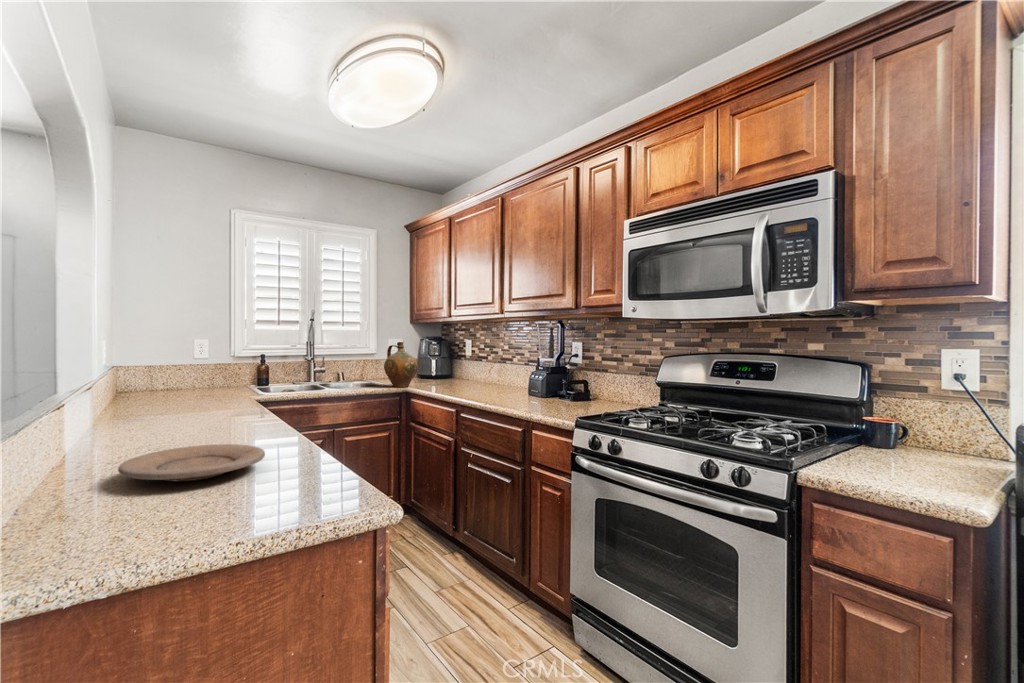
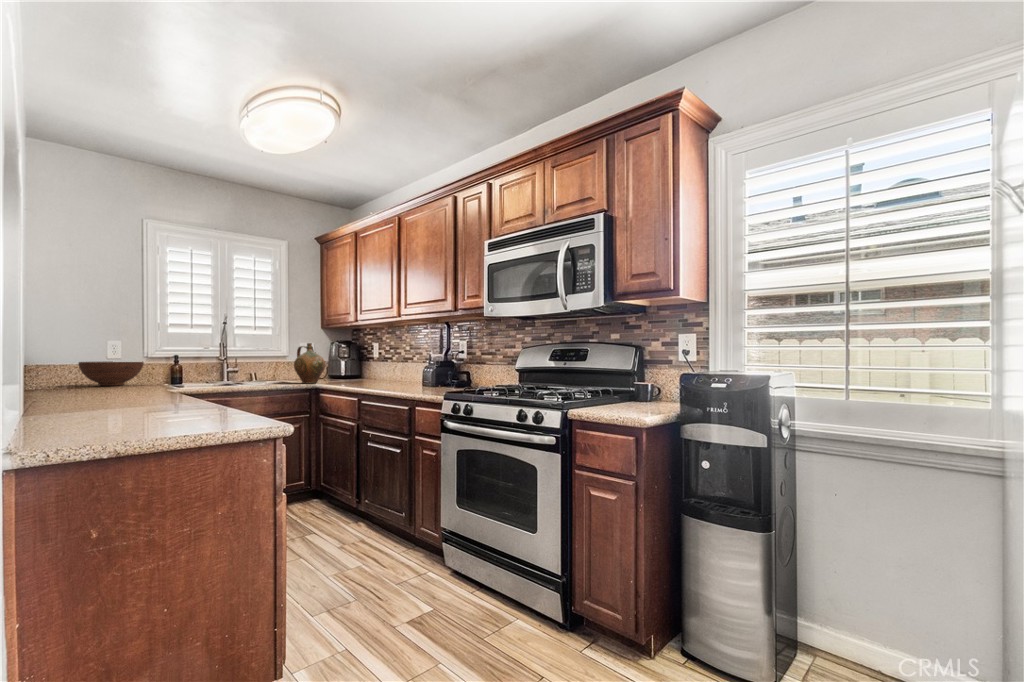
fruit bowl: none [163,359,230,386] -> present [78,361,144,386]
plate: present [118,444,265,481] -> none [100,402,200,419]

